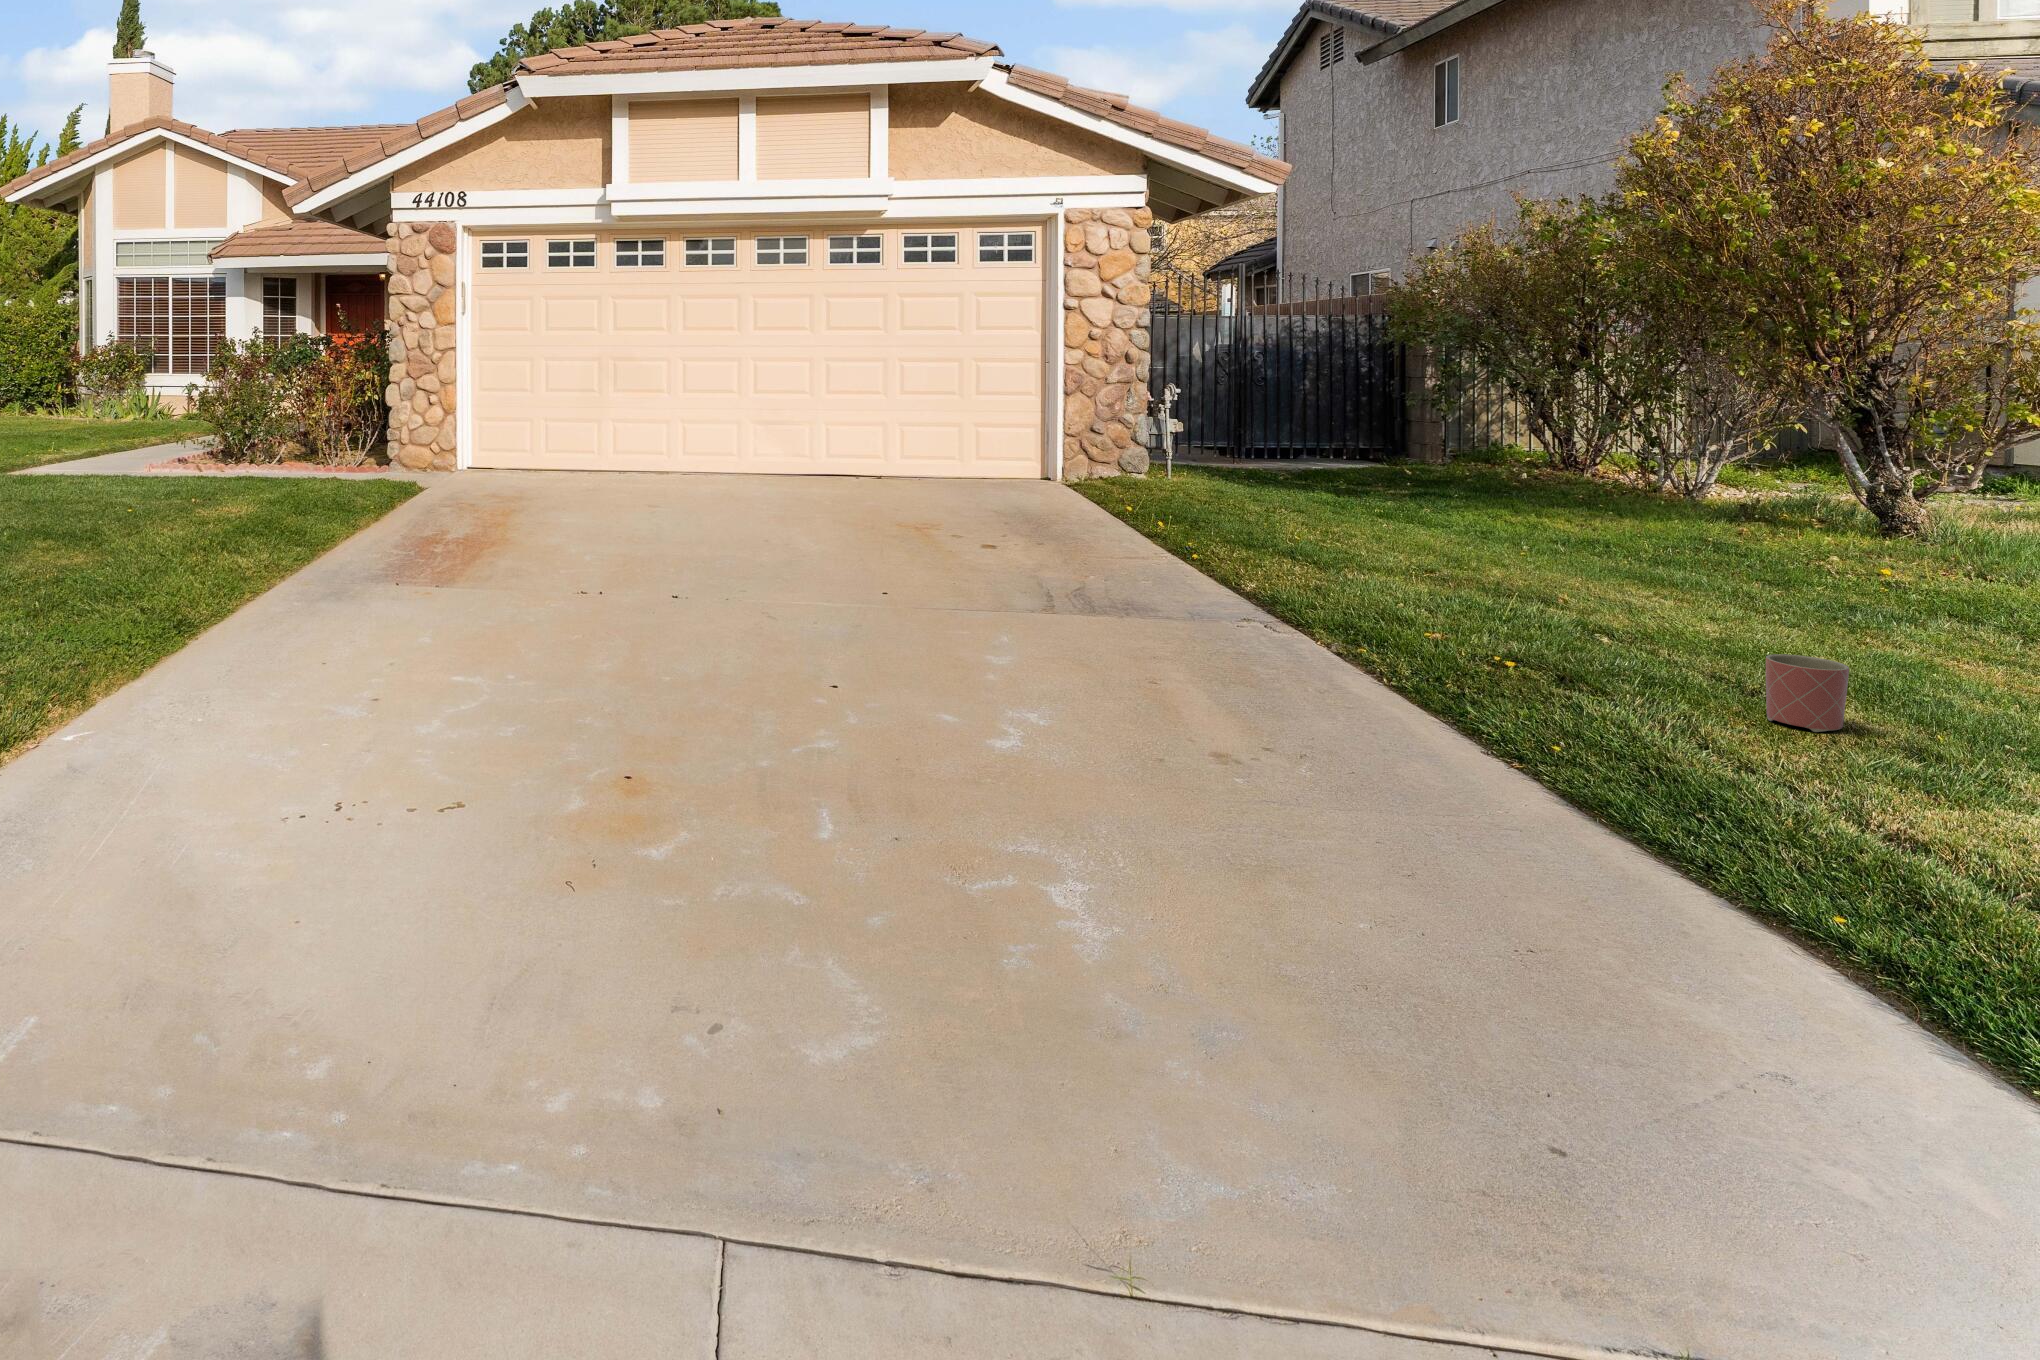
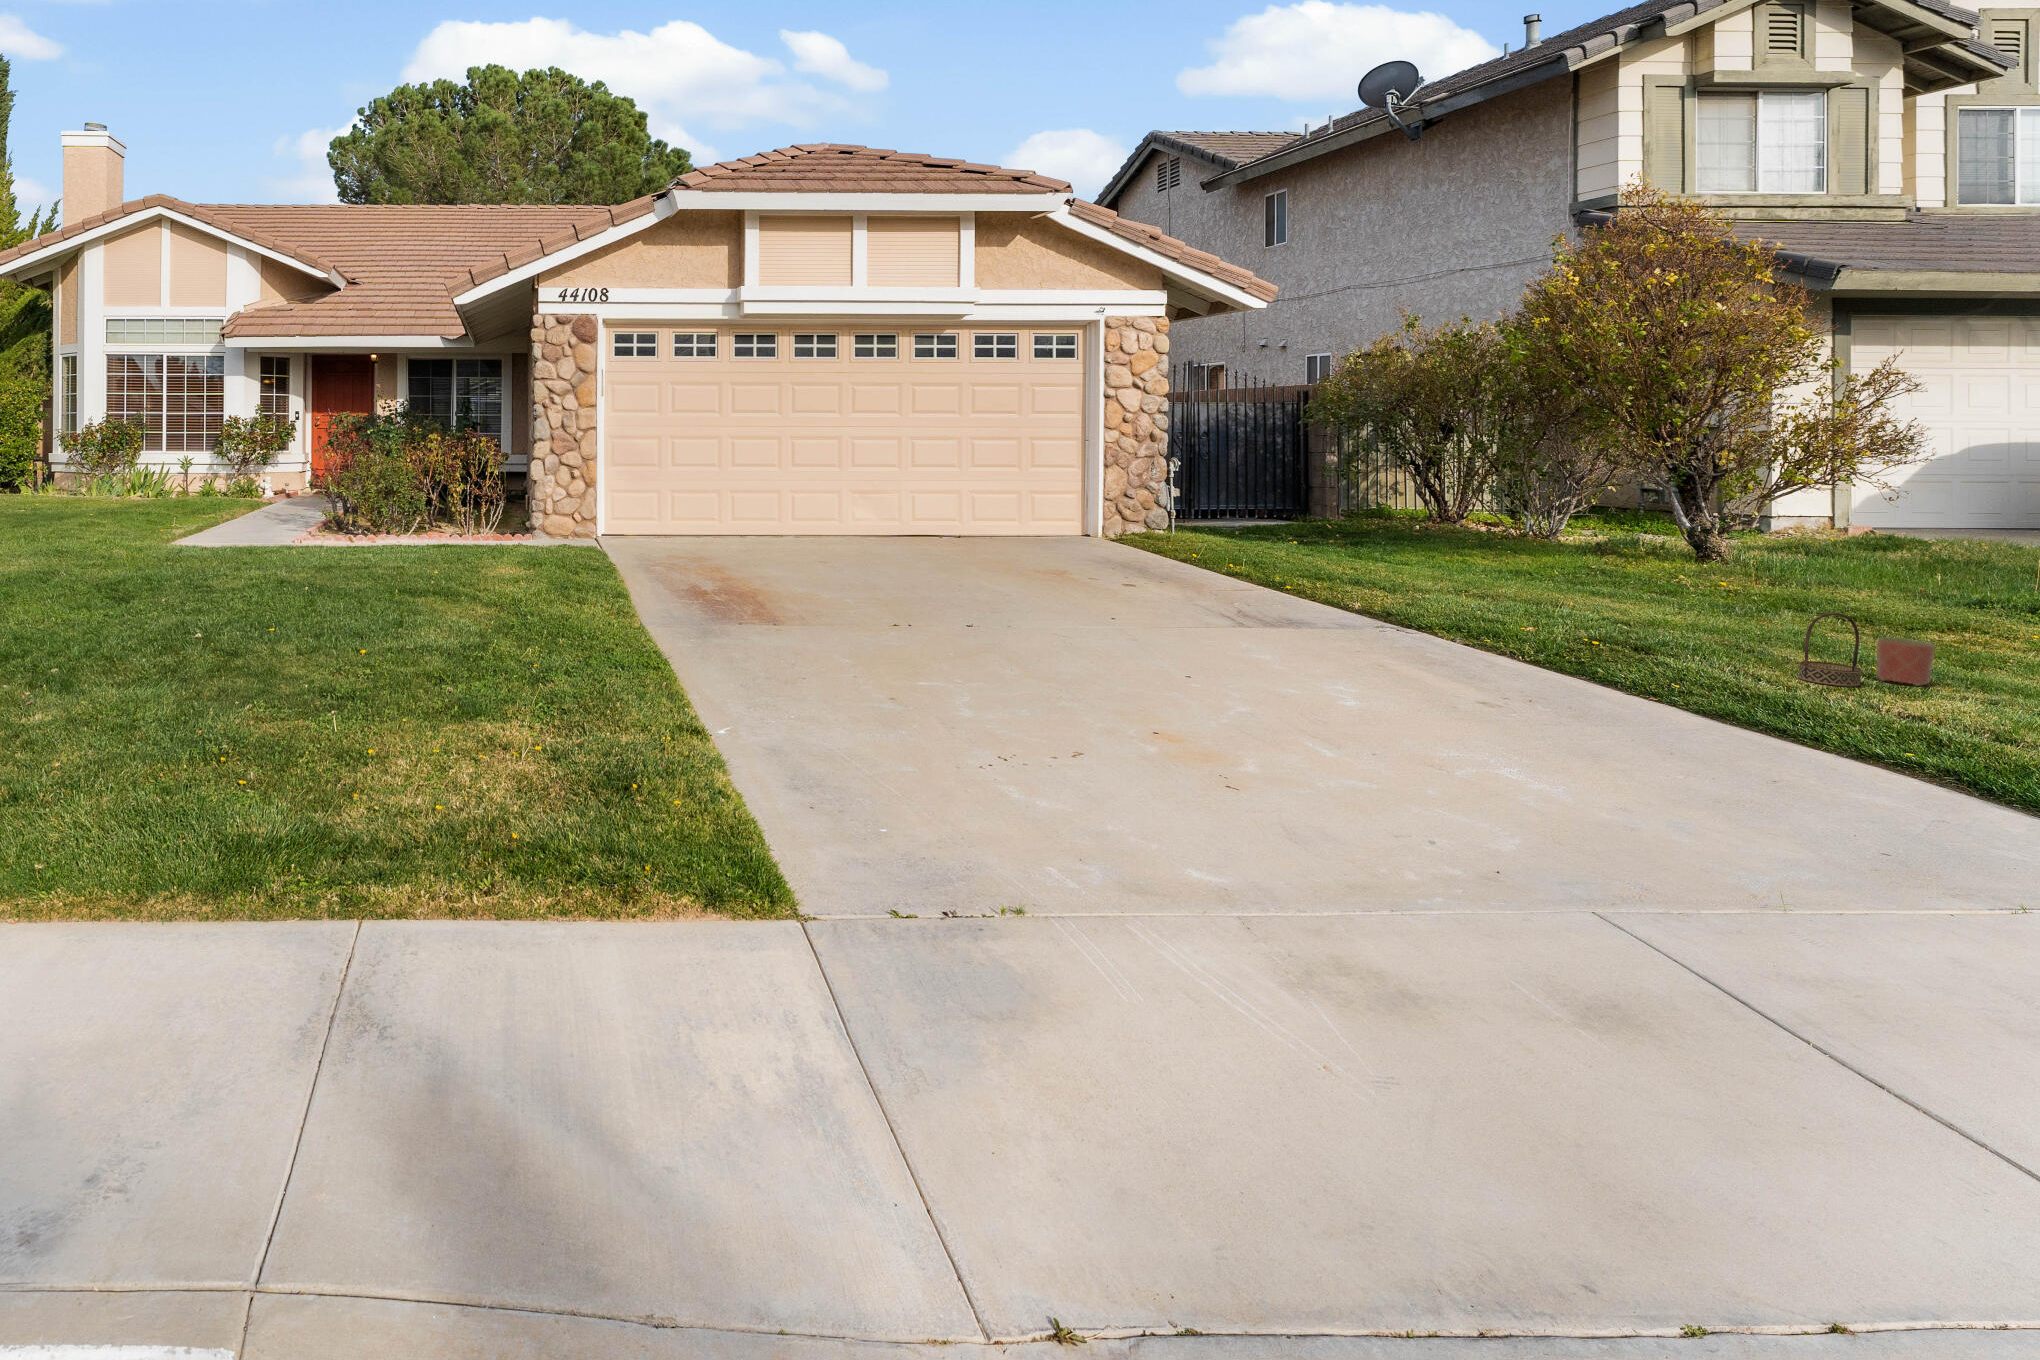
basket: none [1629,612,1720,727] -> present [1798,612,1862,687]

